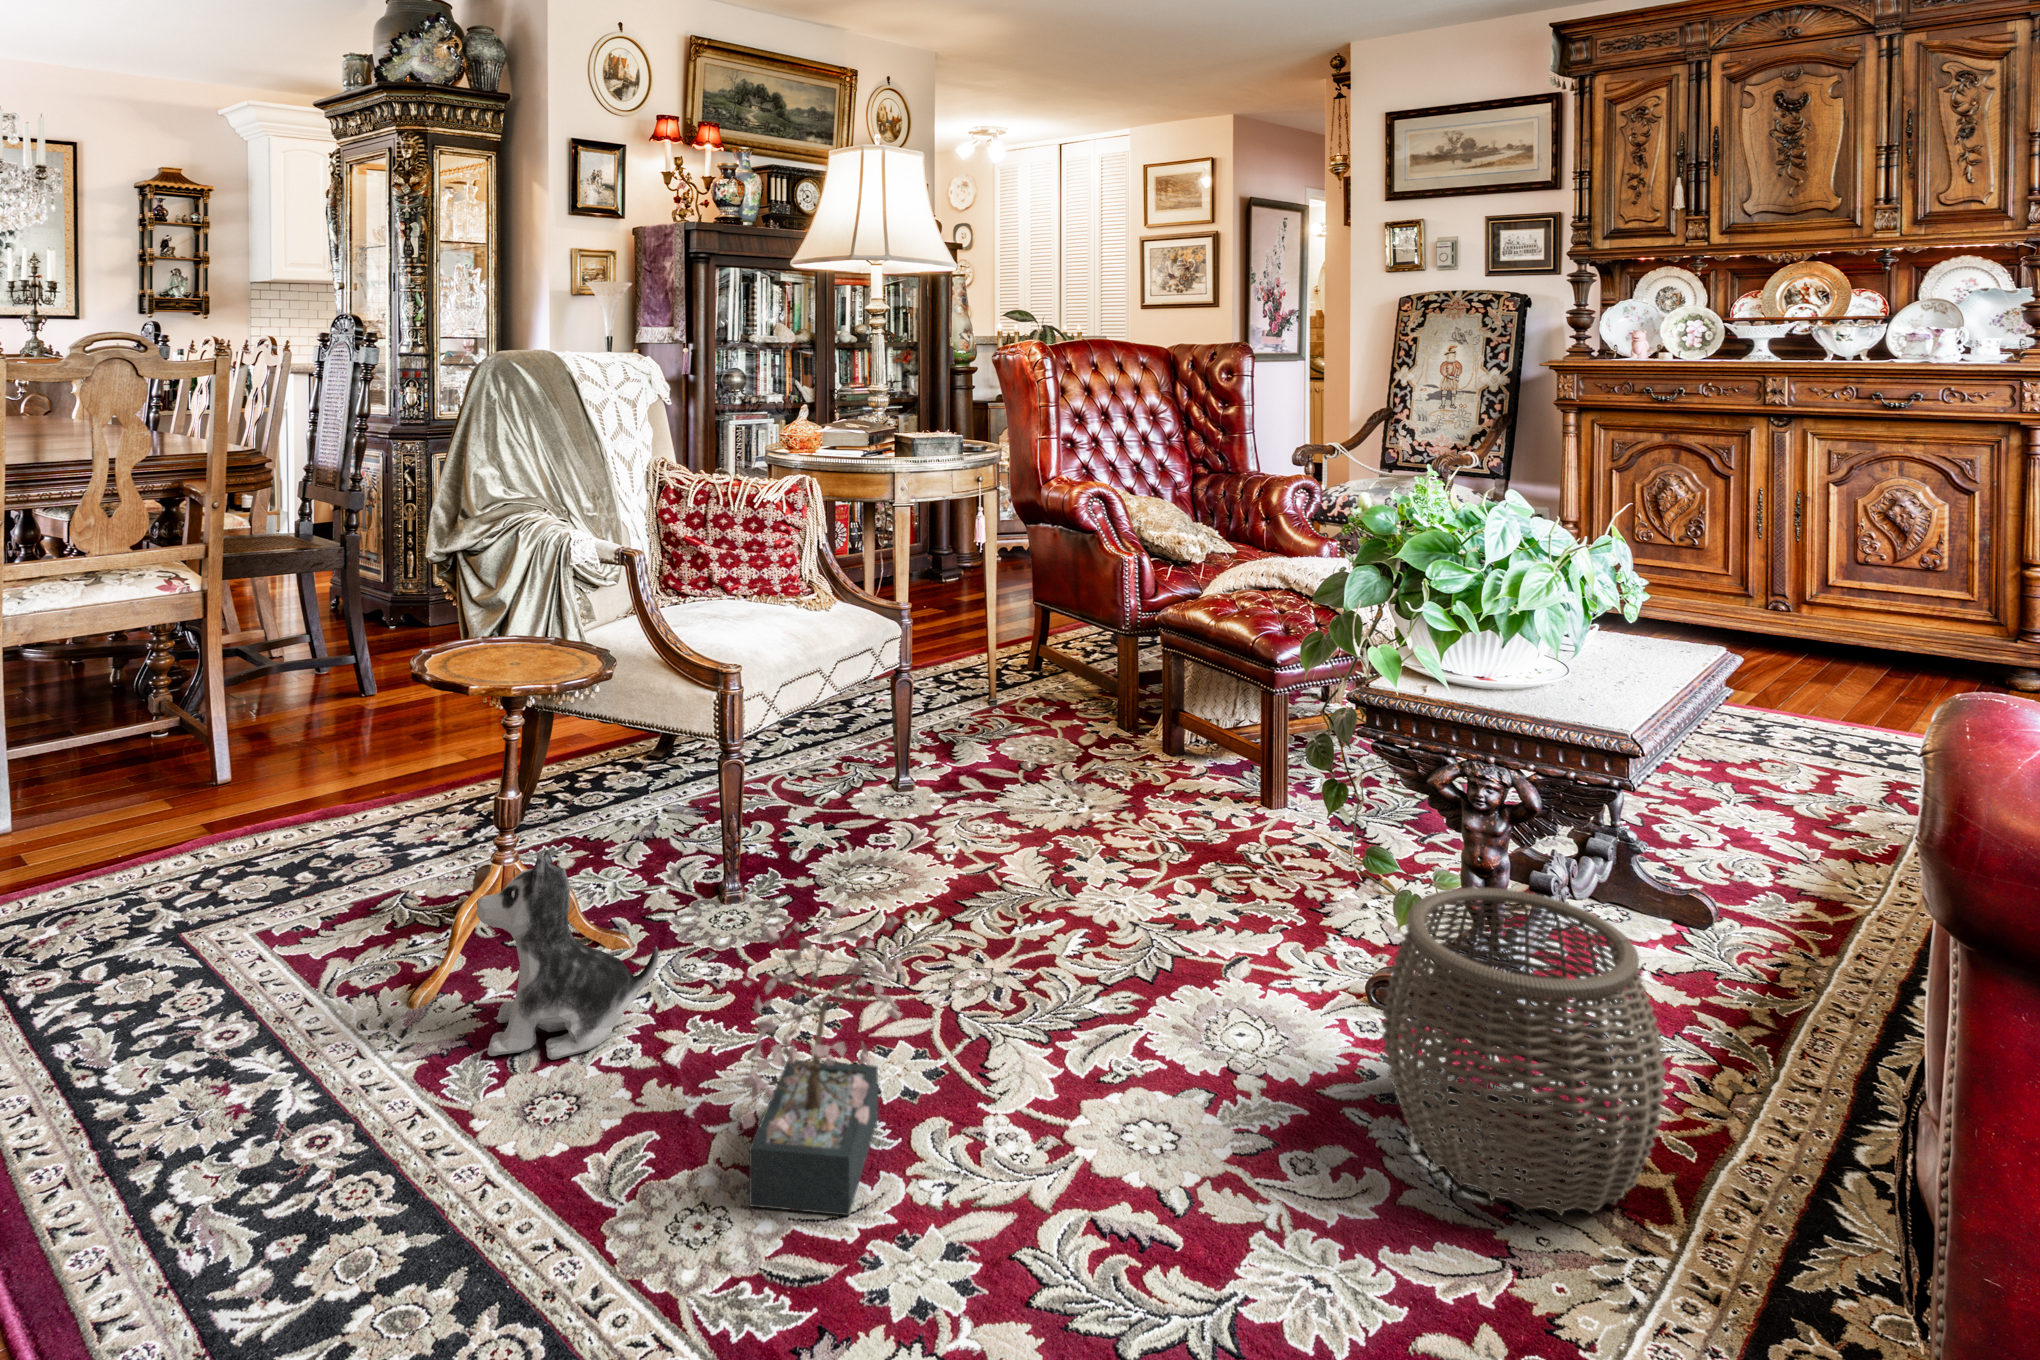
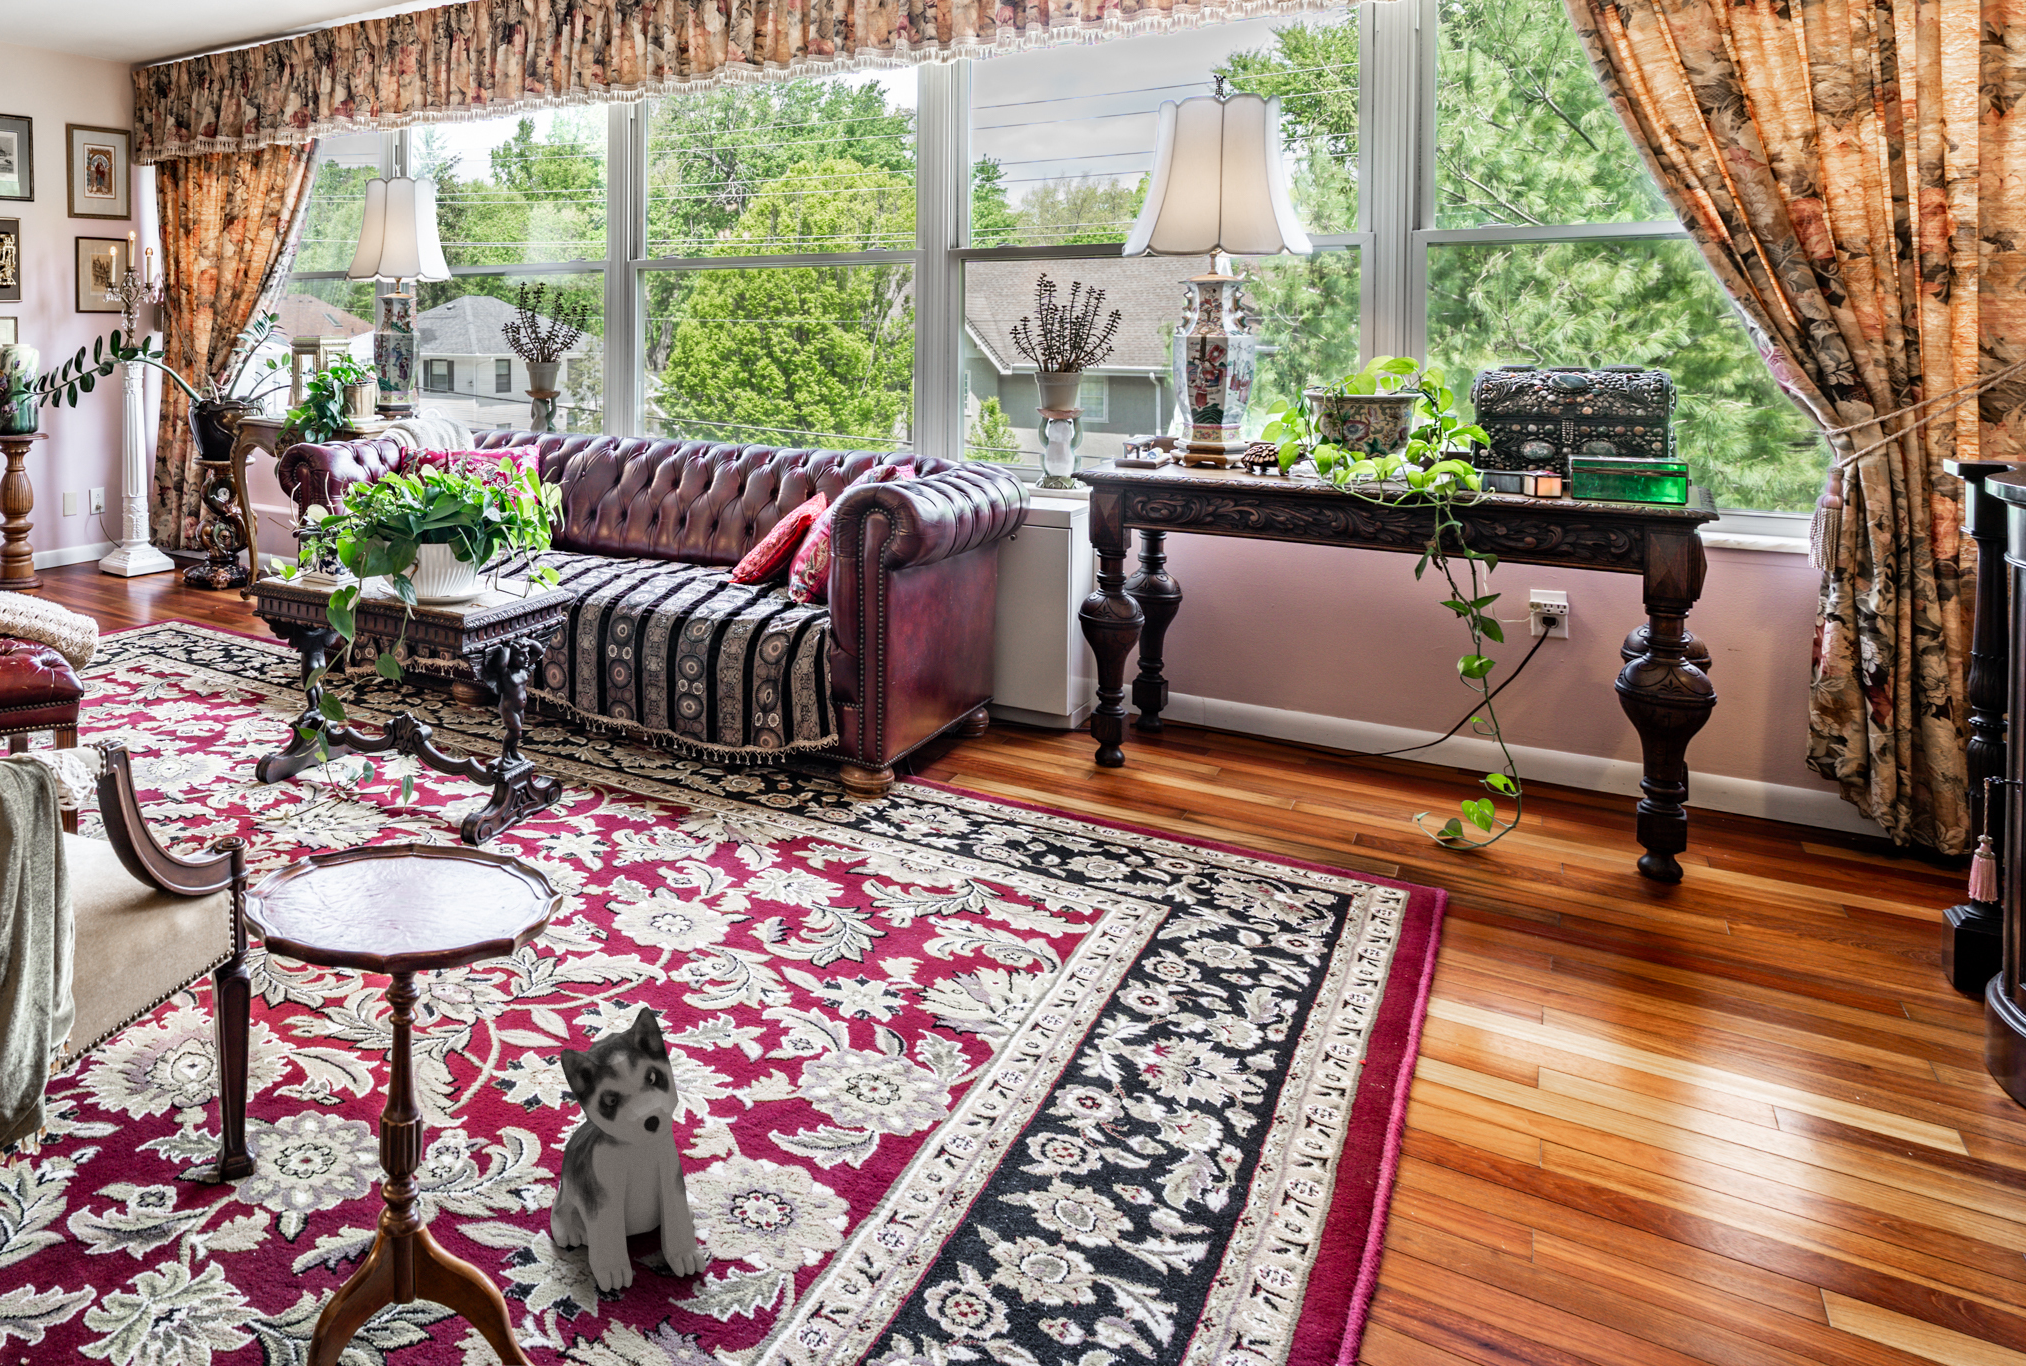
woven basket: present [1382,888,1666,1215] -> none [594,677,749,842]
decorative plant: present [741,905,906,1216] -> none [664,844,890,1060]

